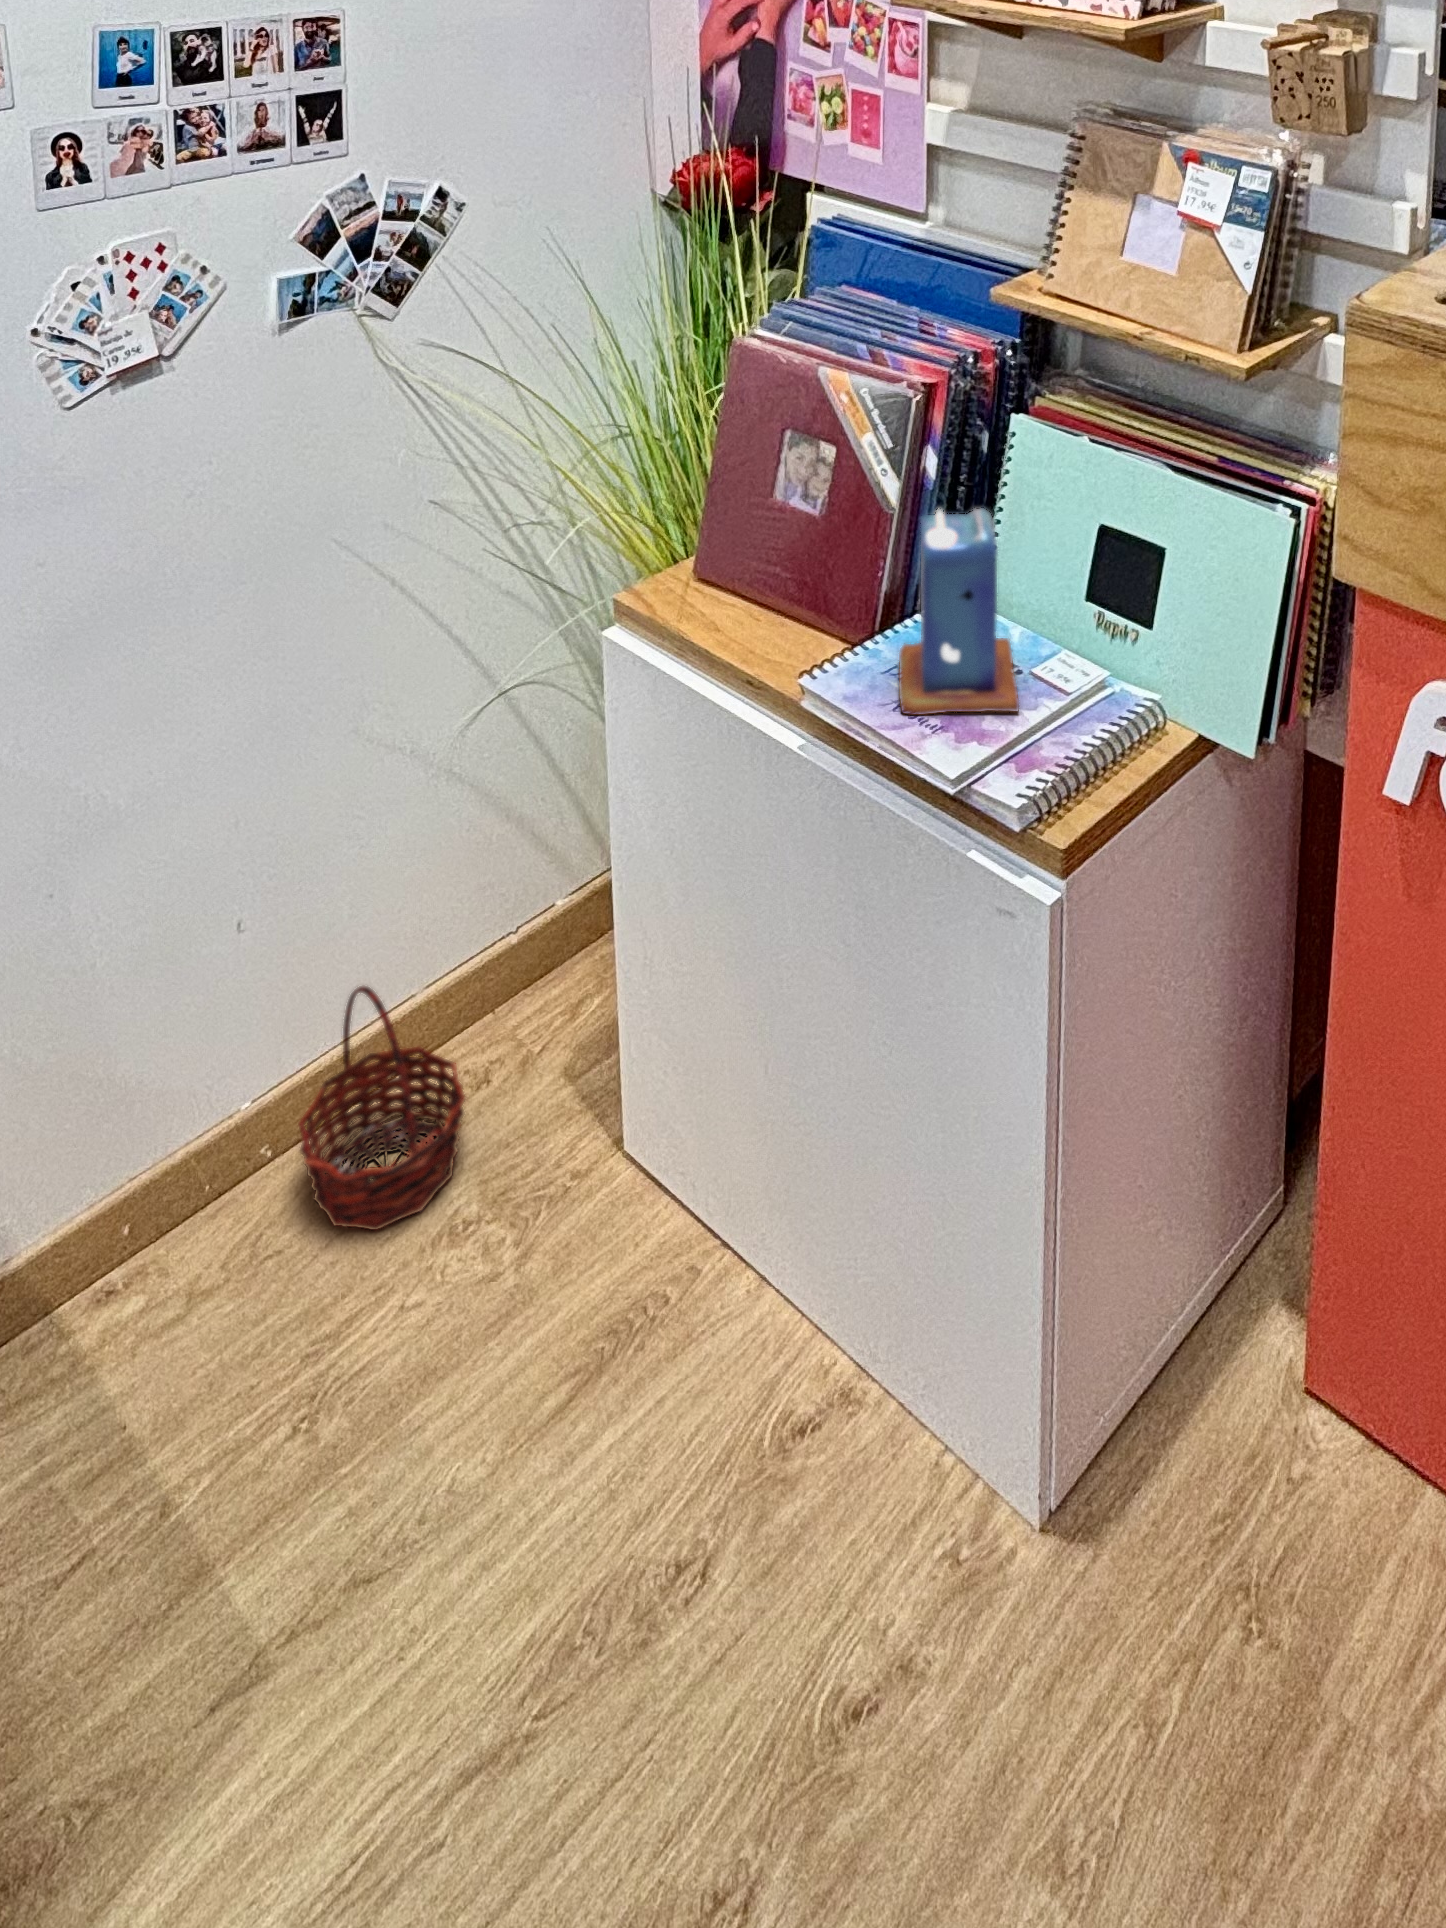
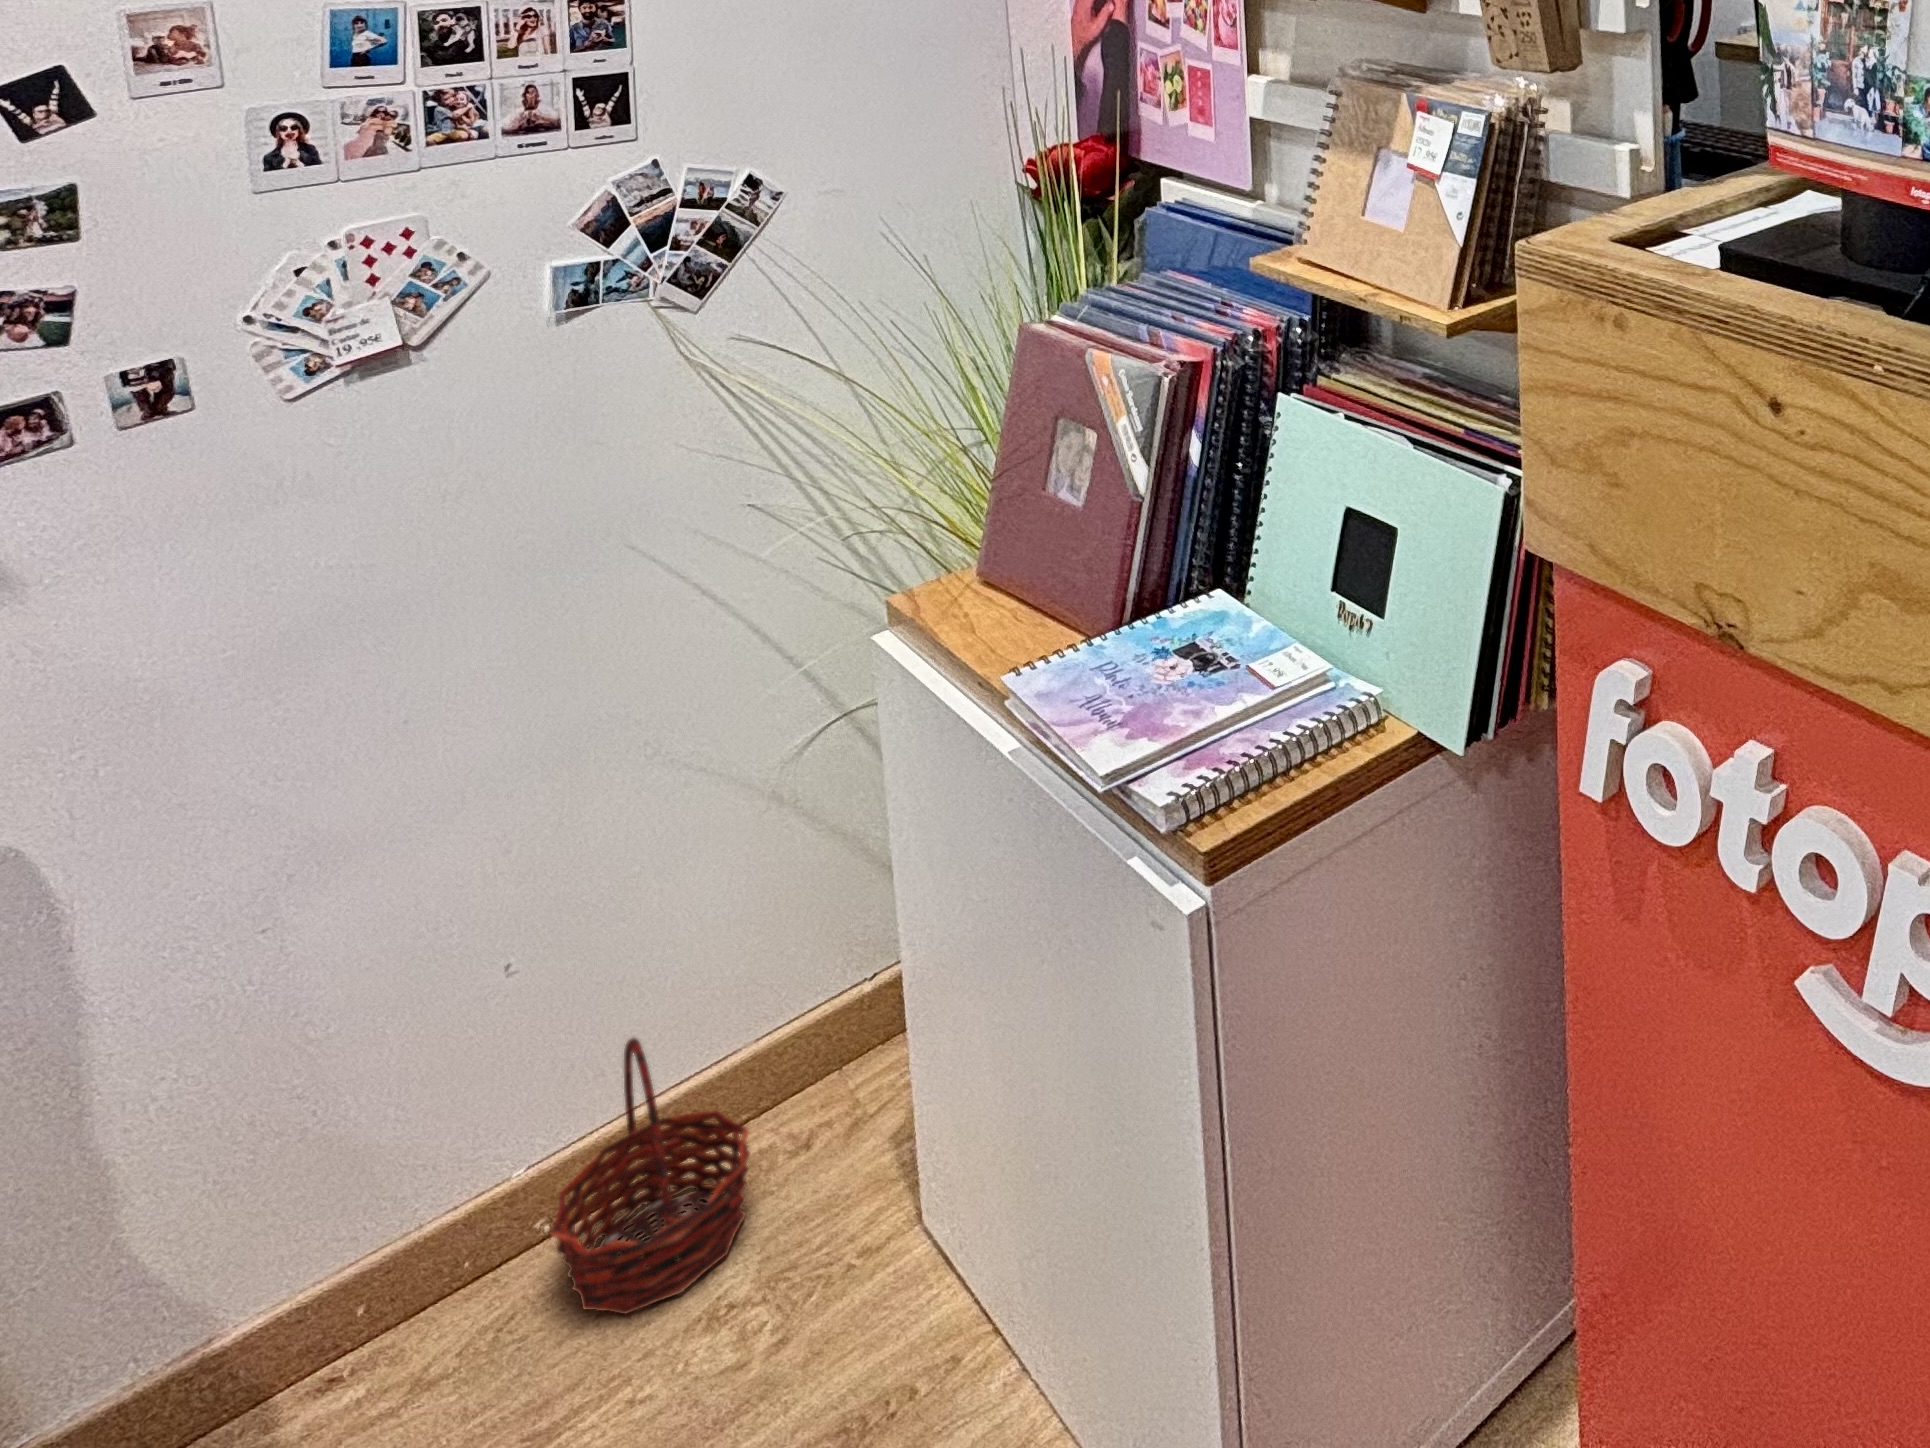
candle: present [899,508,1019,715] -> none [1096,485,1250,713]

